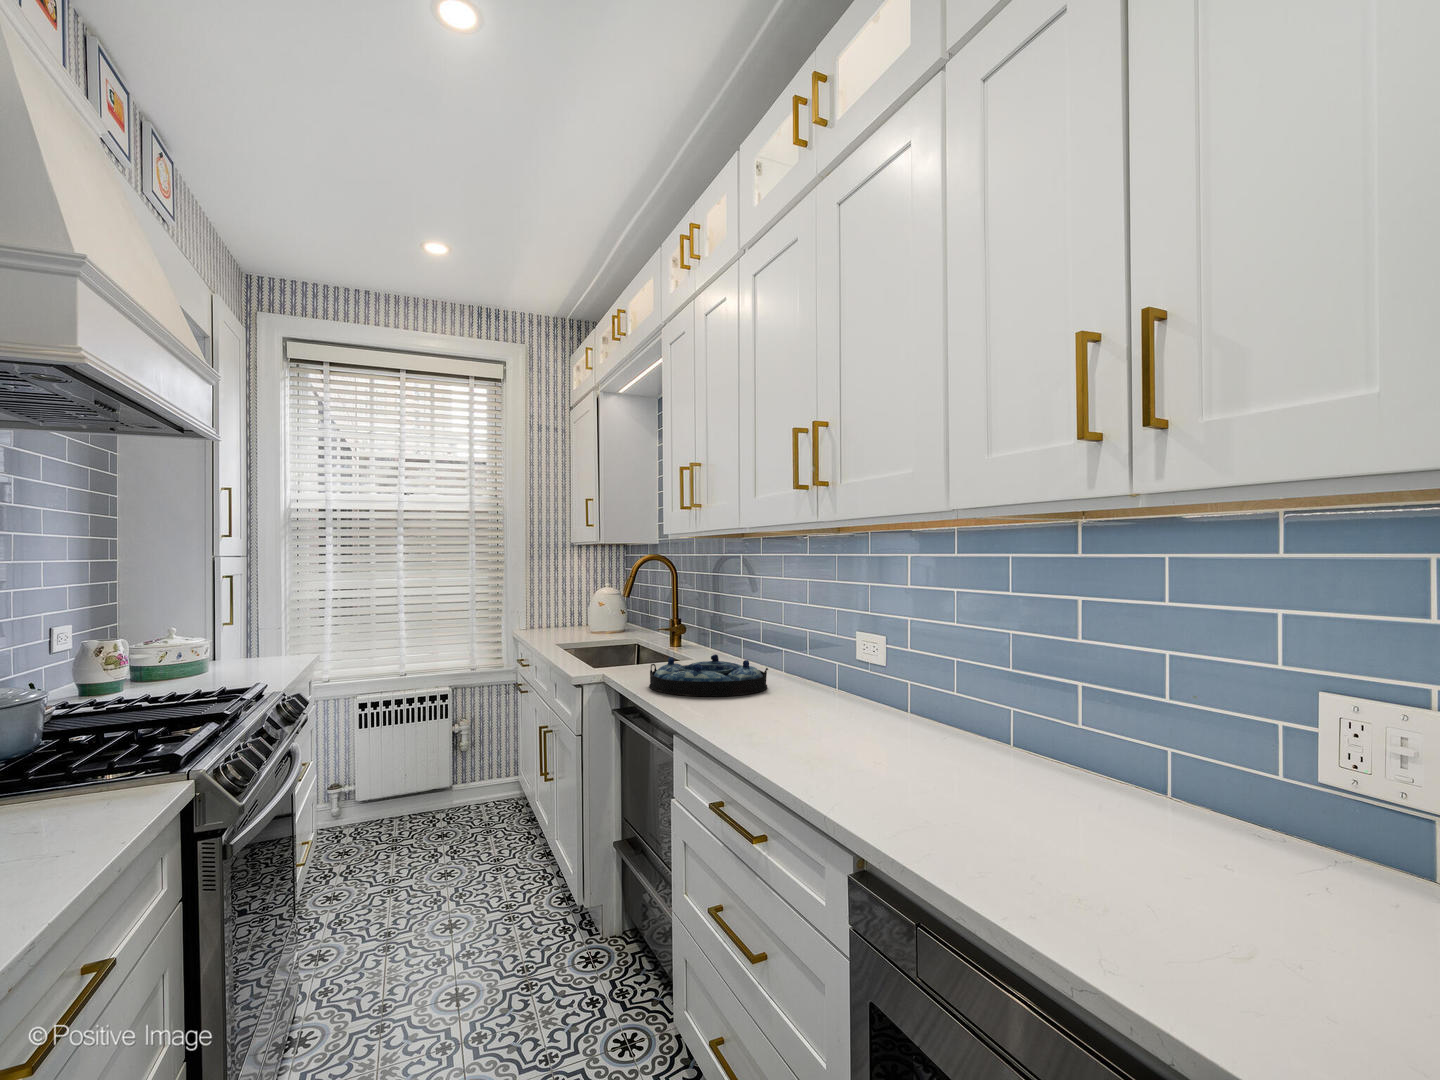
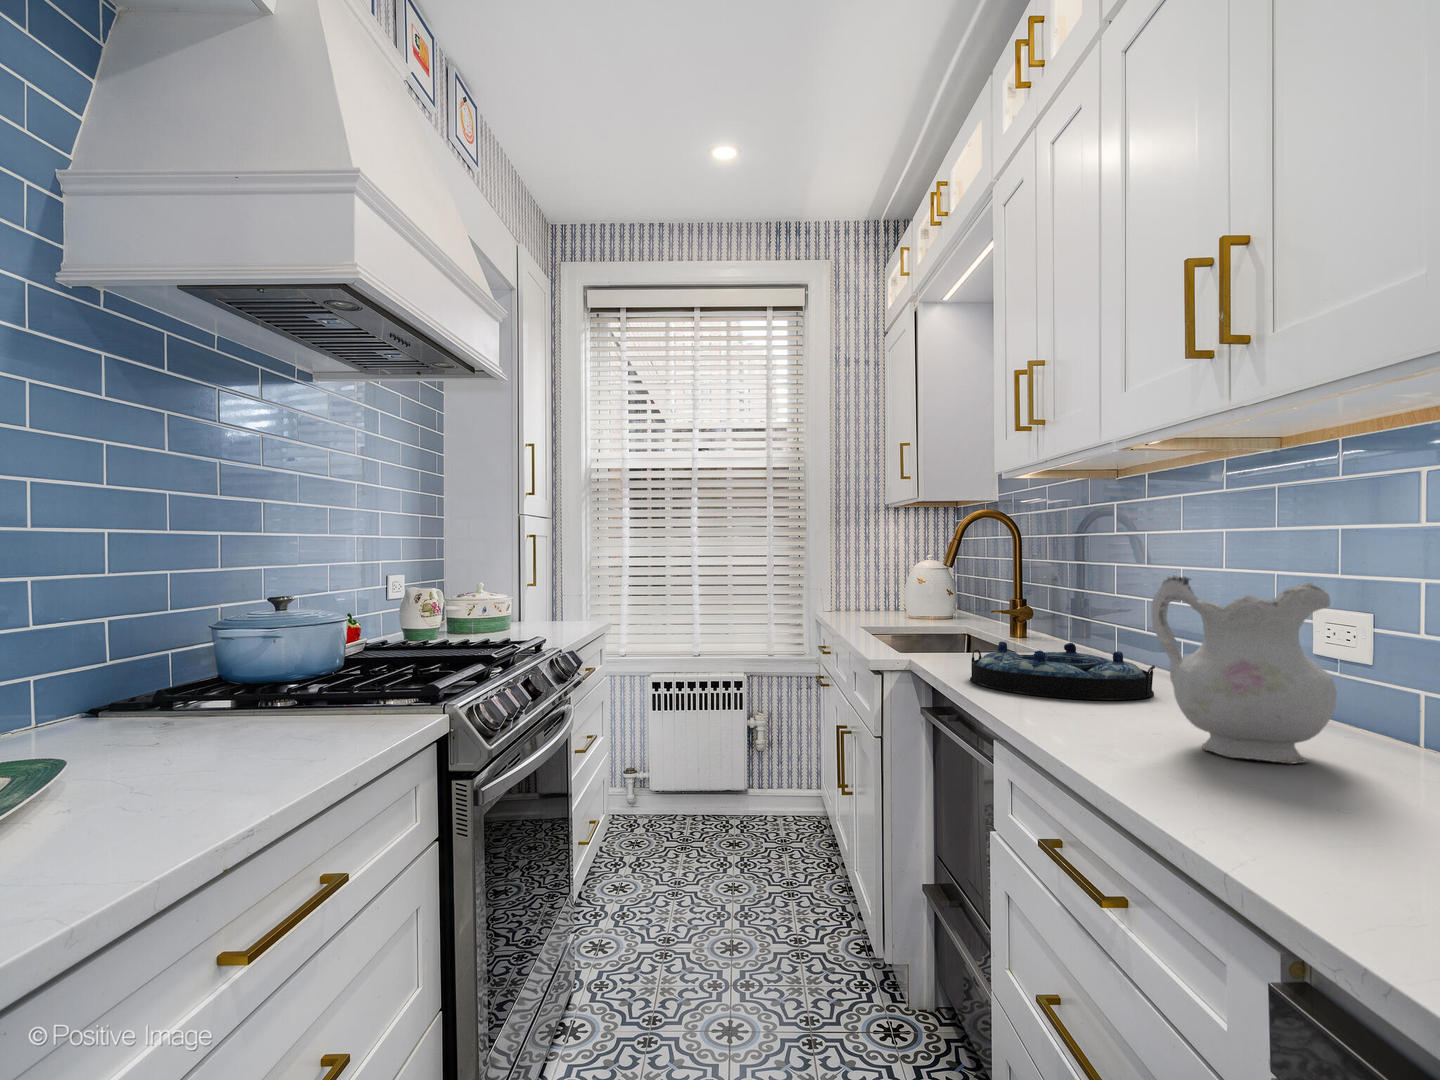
ceramic pitcher: none [772,617,870,731] -> present [1151,576,1337,764]

